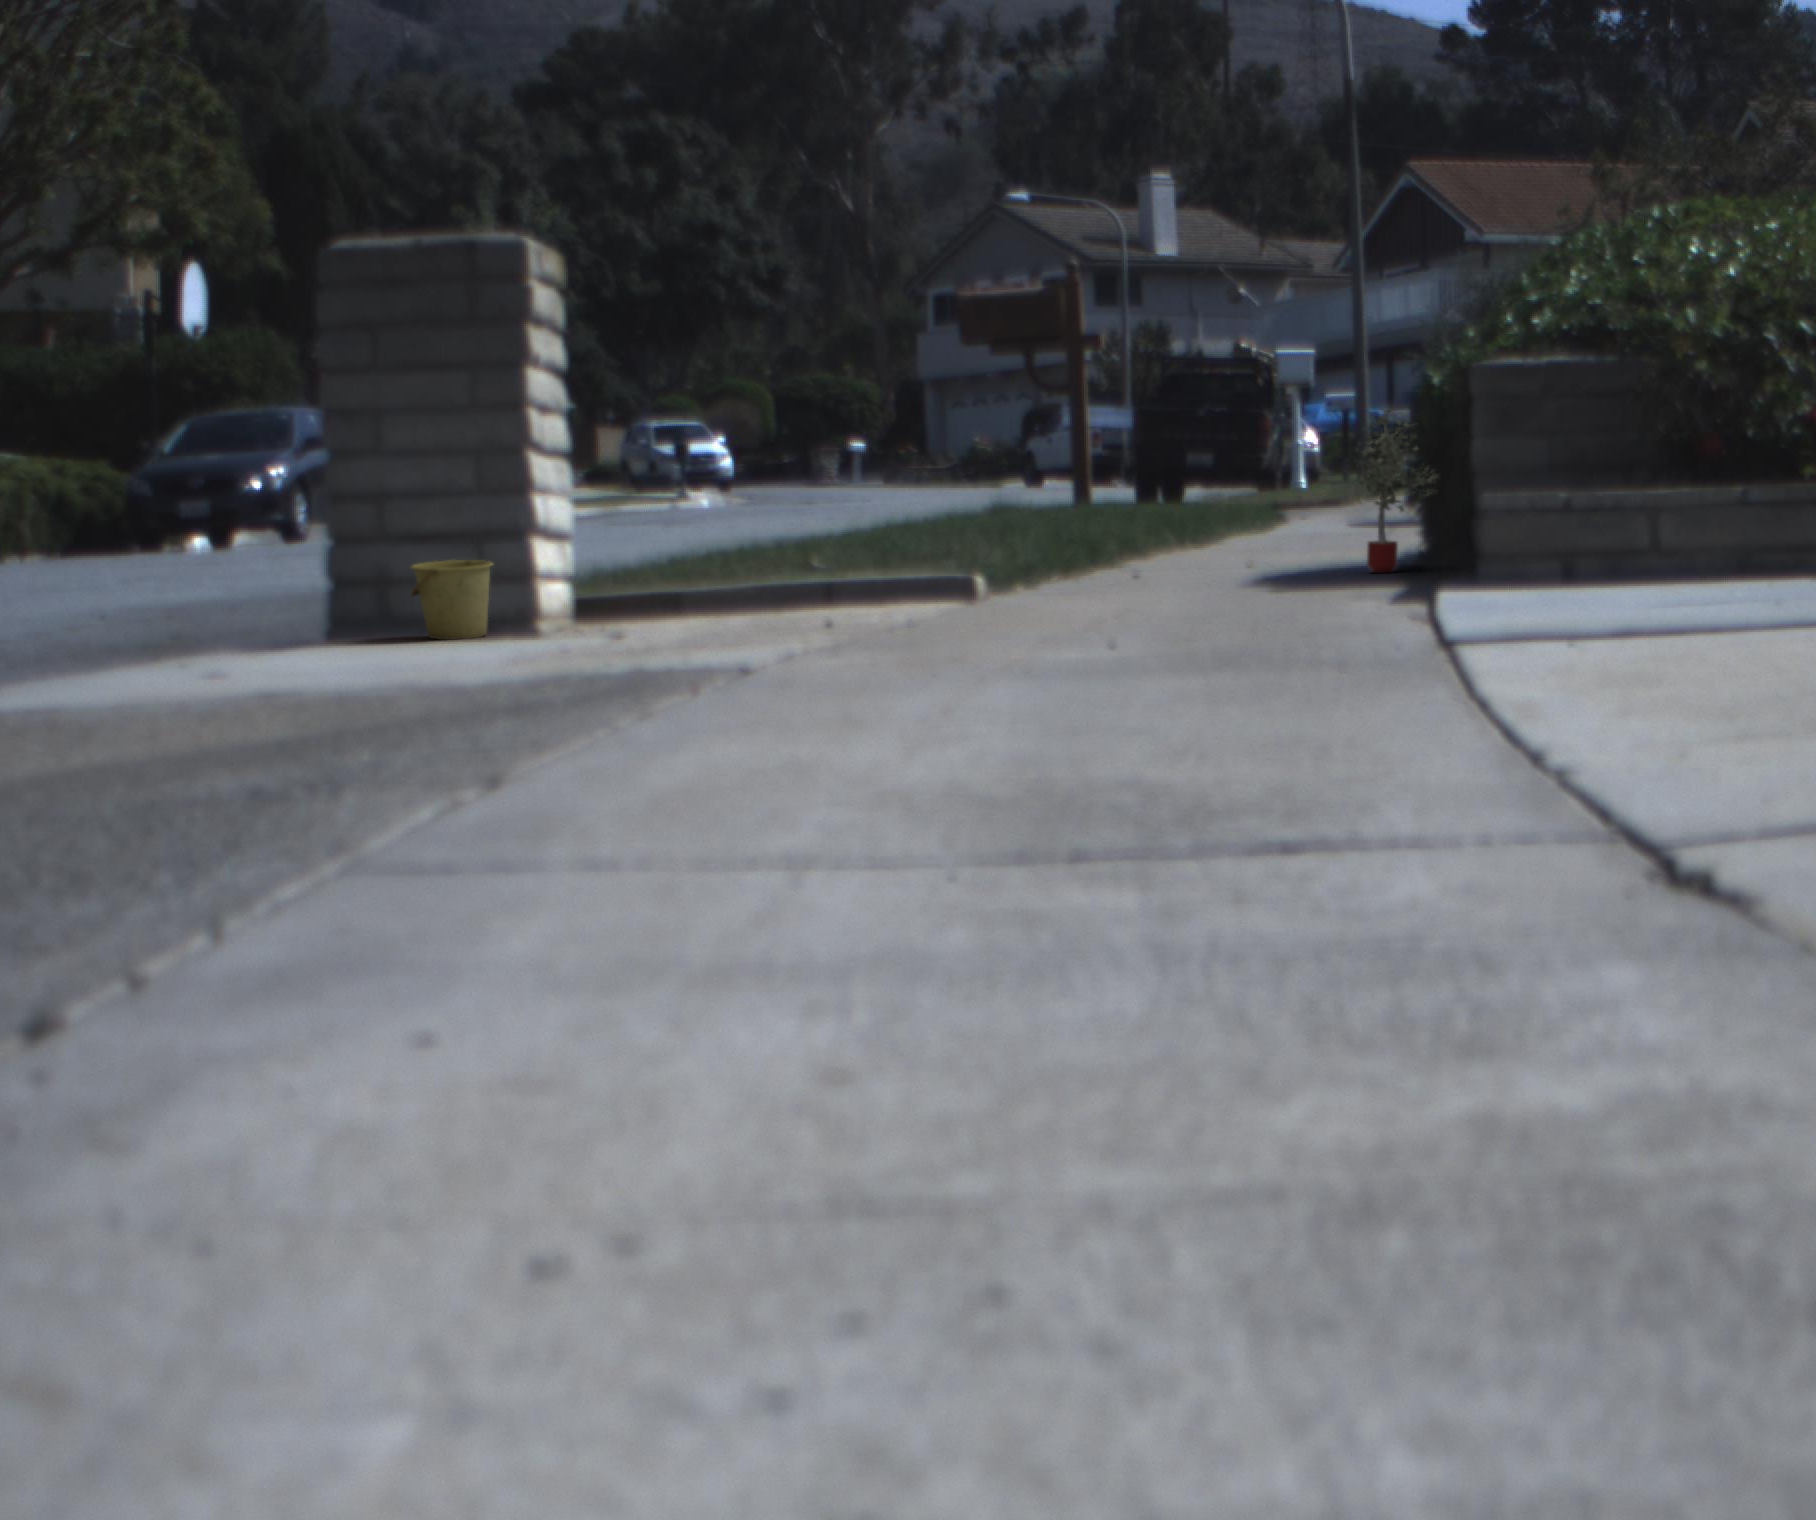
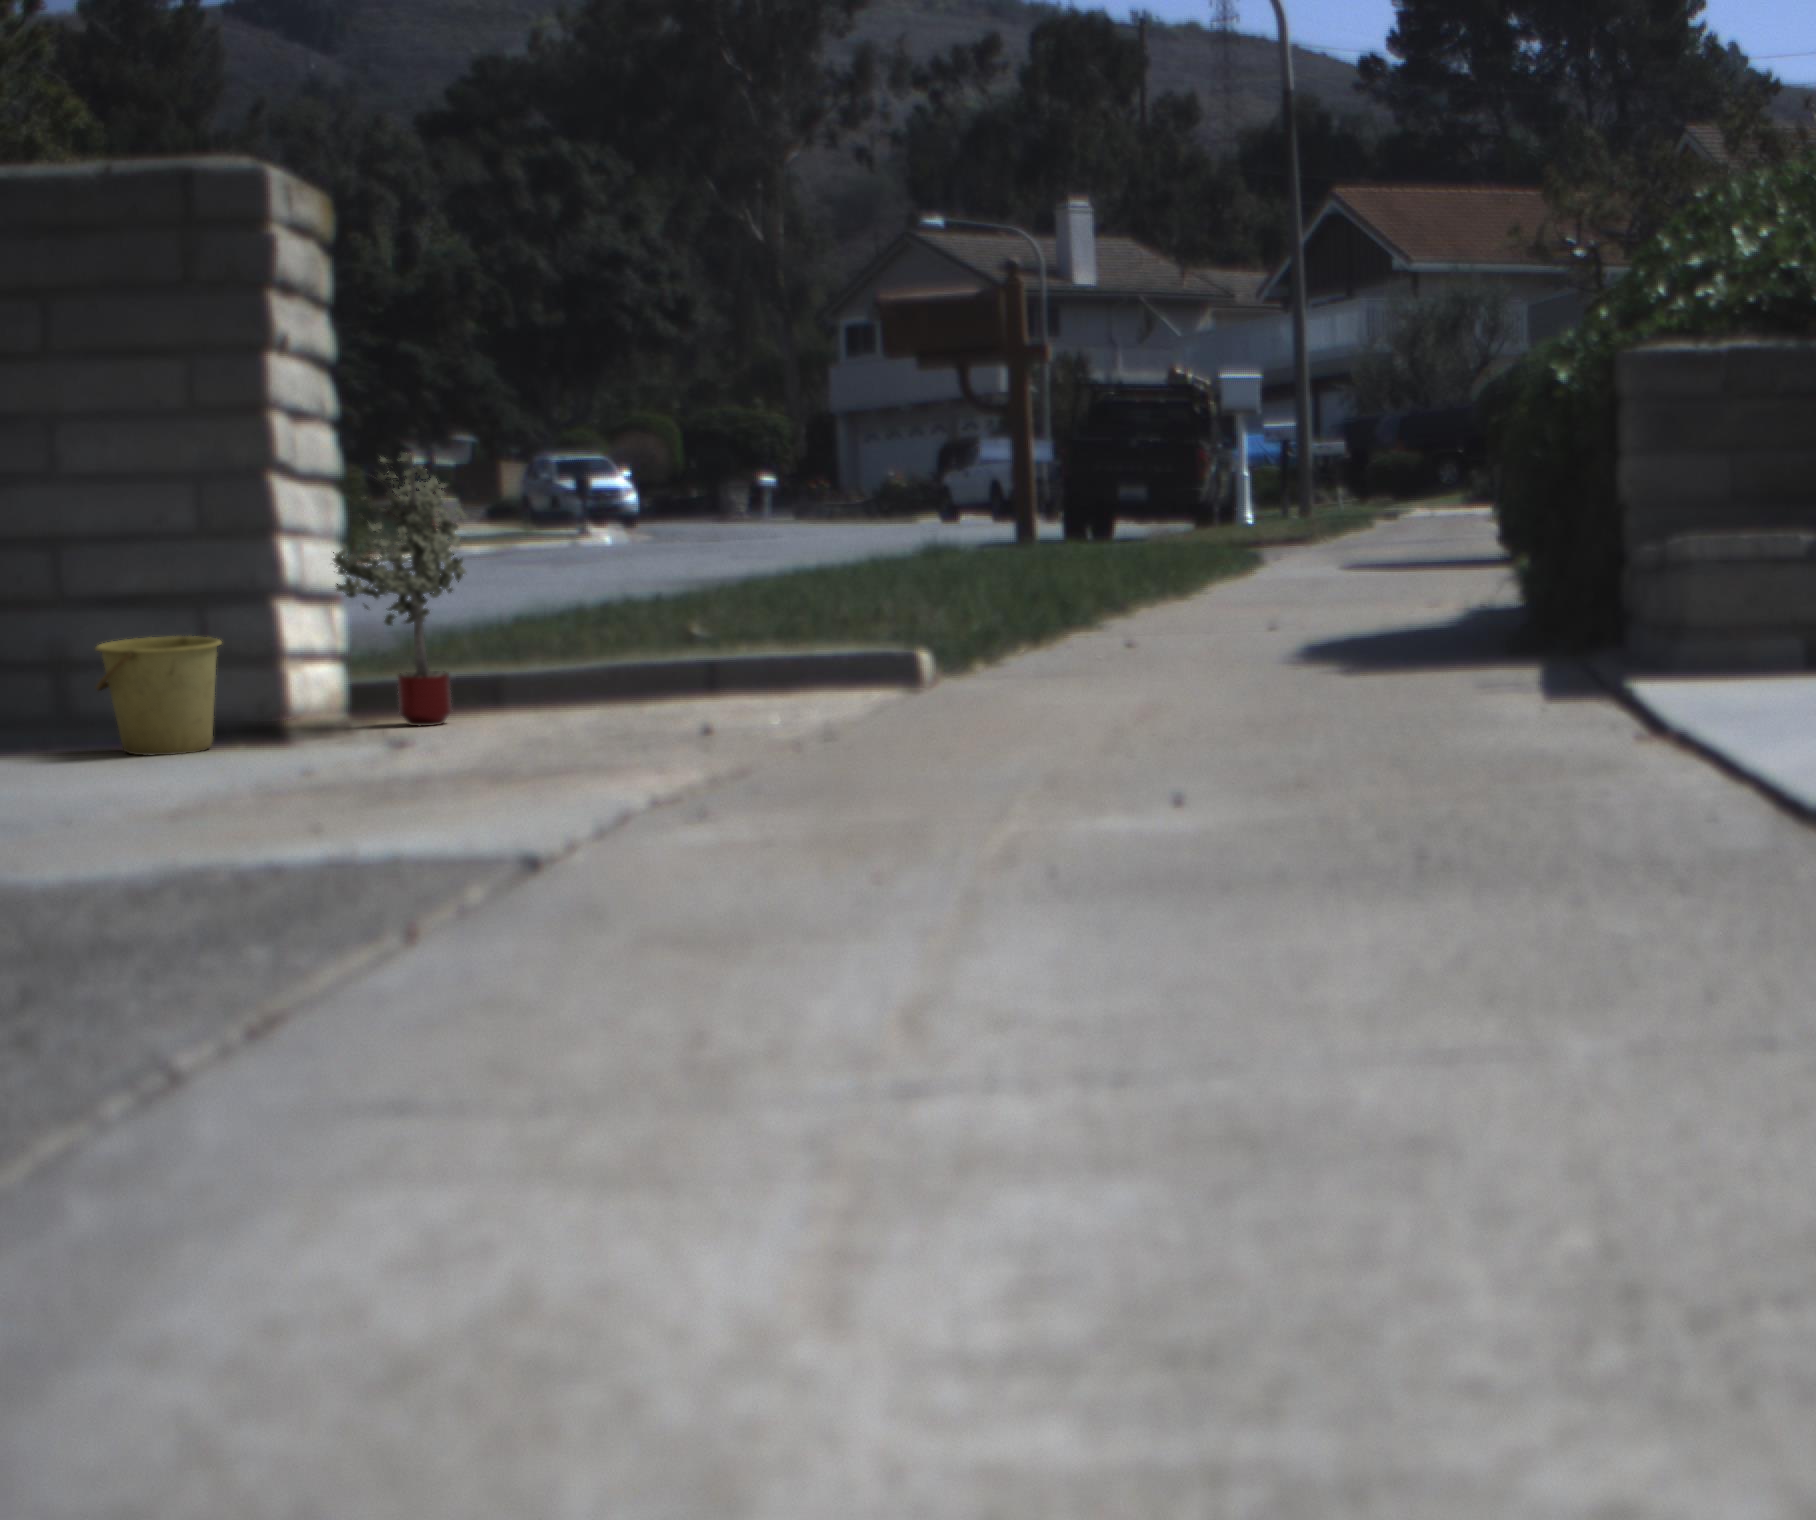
potted tree: present [1356,409,1438,573] -> present [333,453,468,726]

